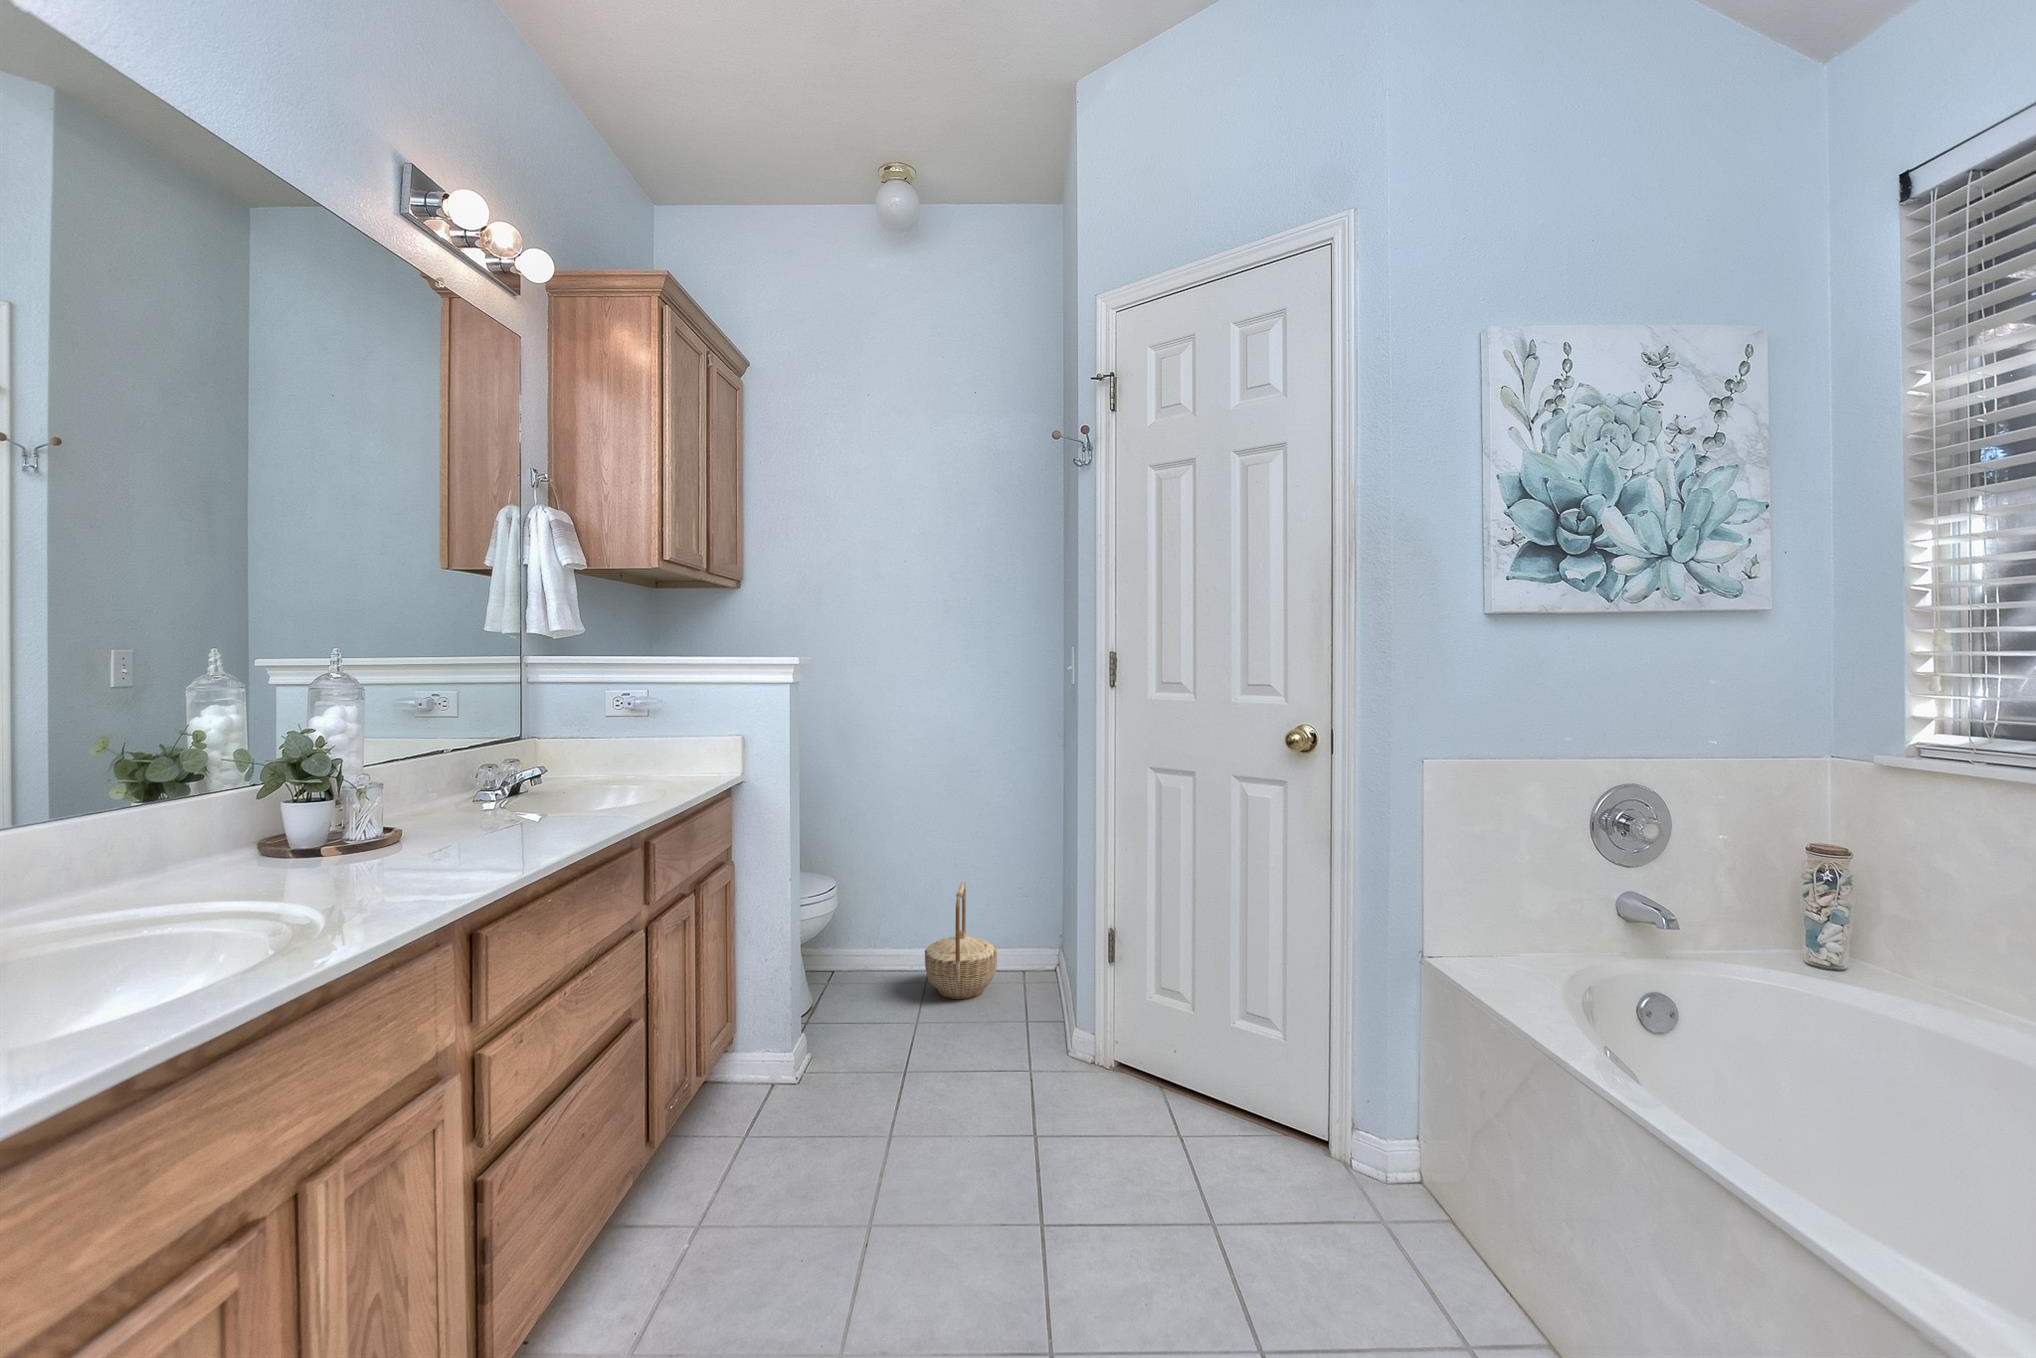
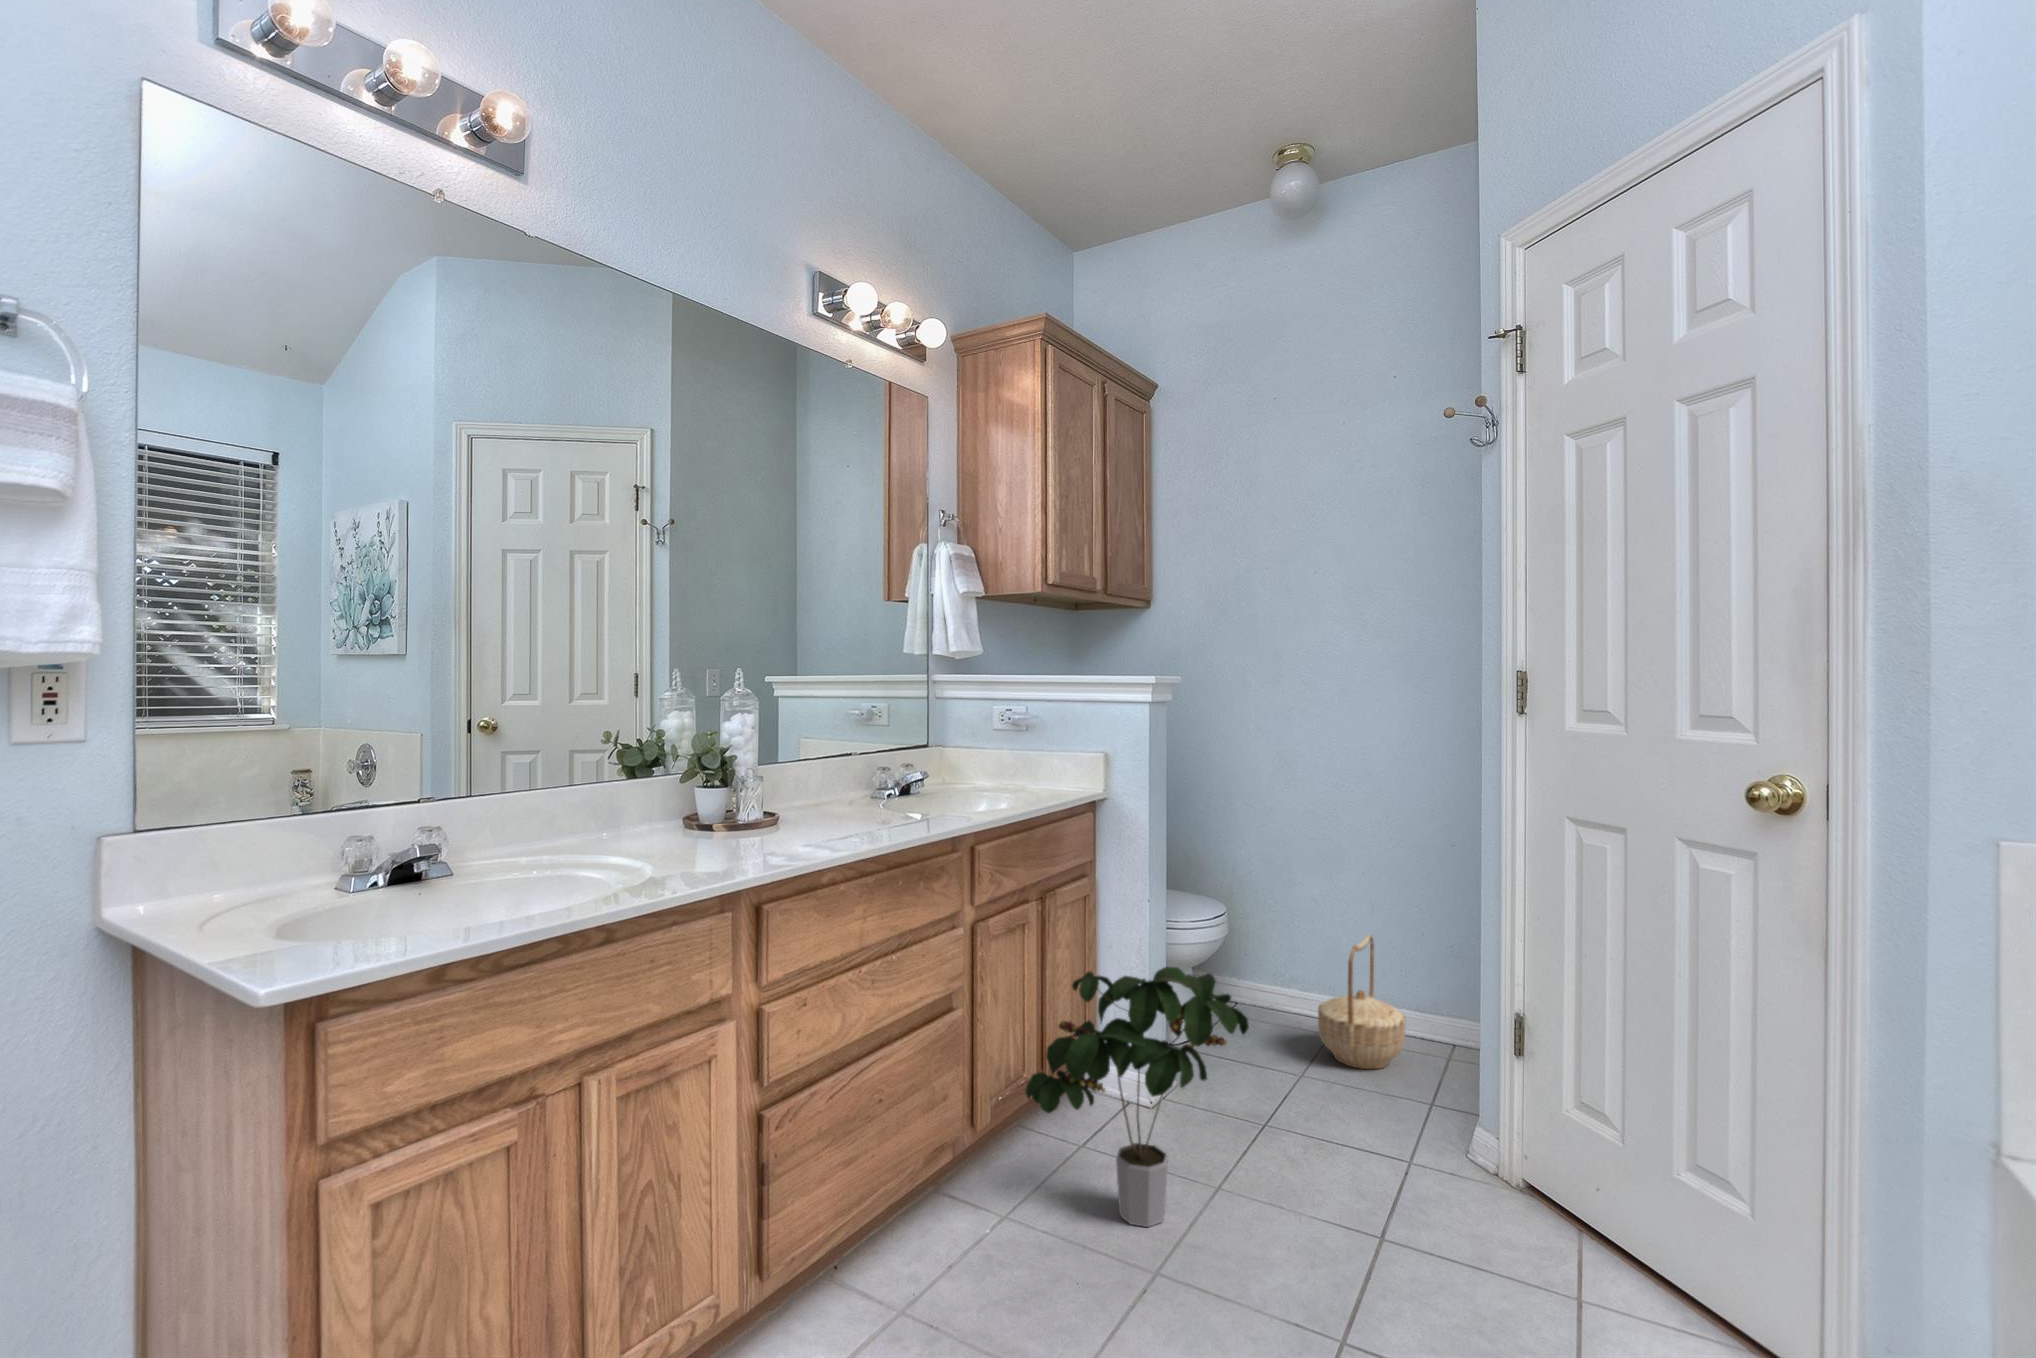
potted plant: none [706,941,920,1205] -> present [1025,967,1249,1227]

